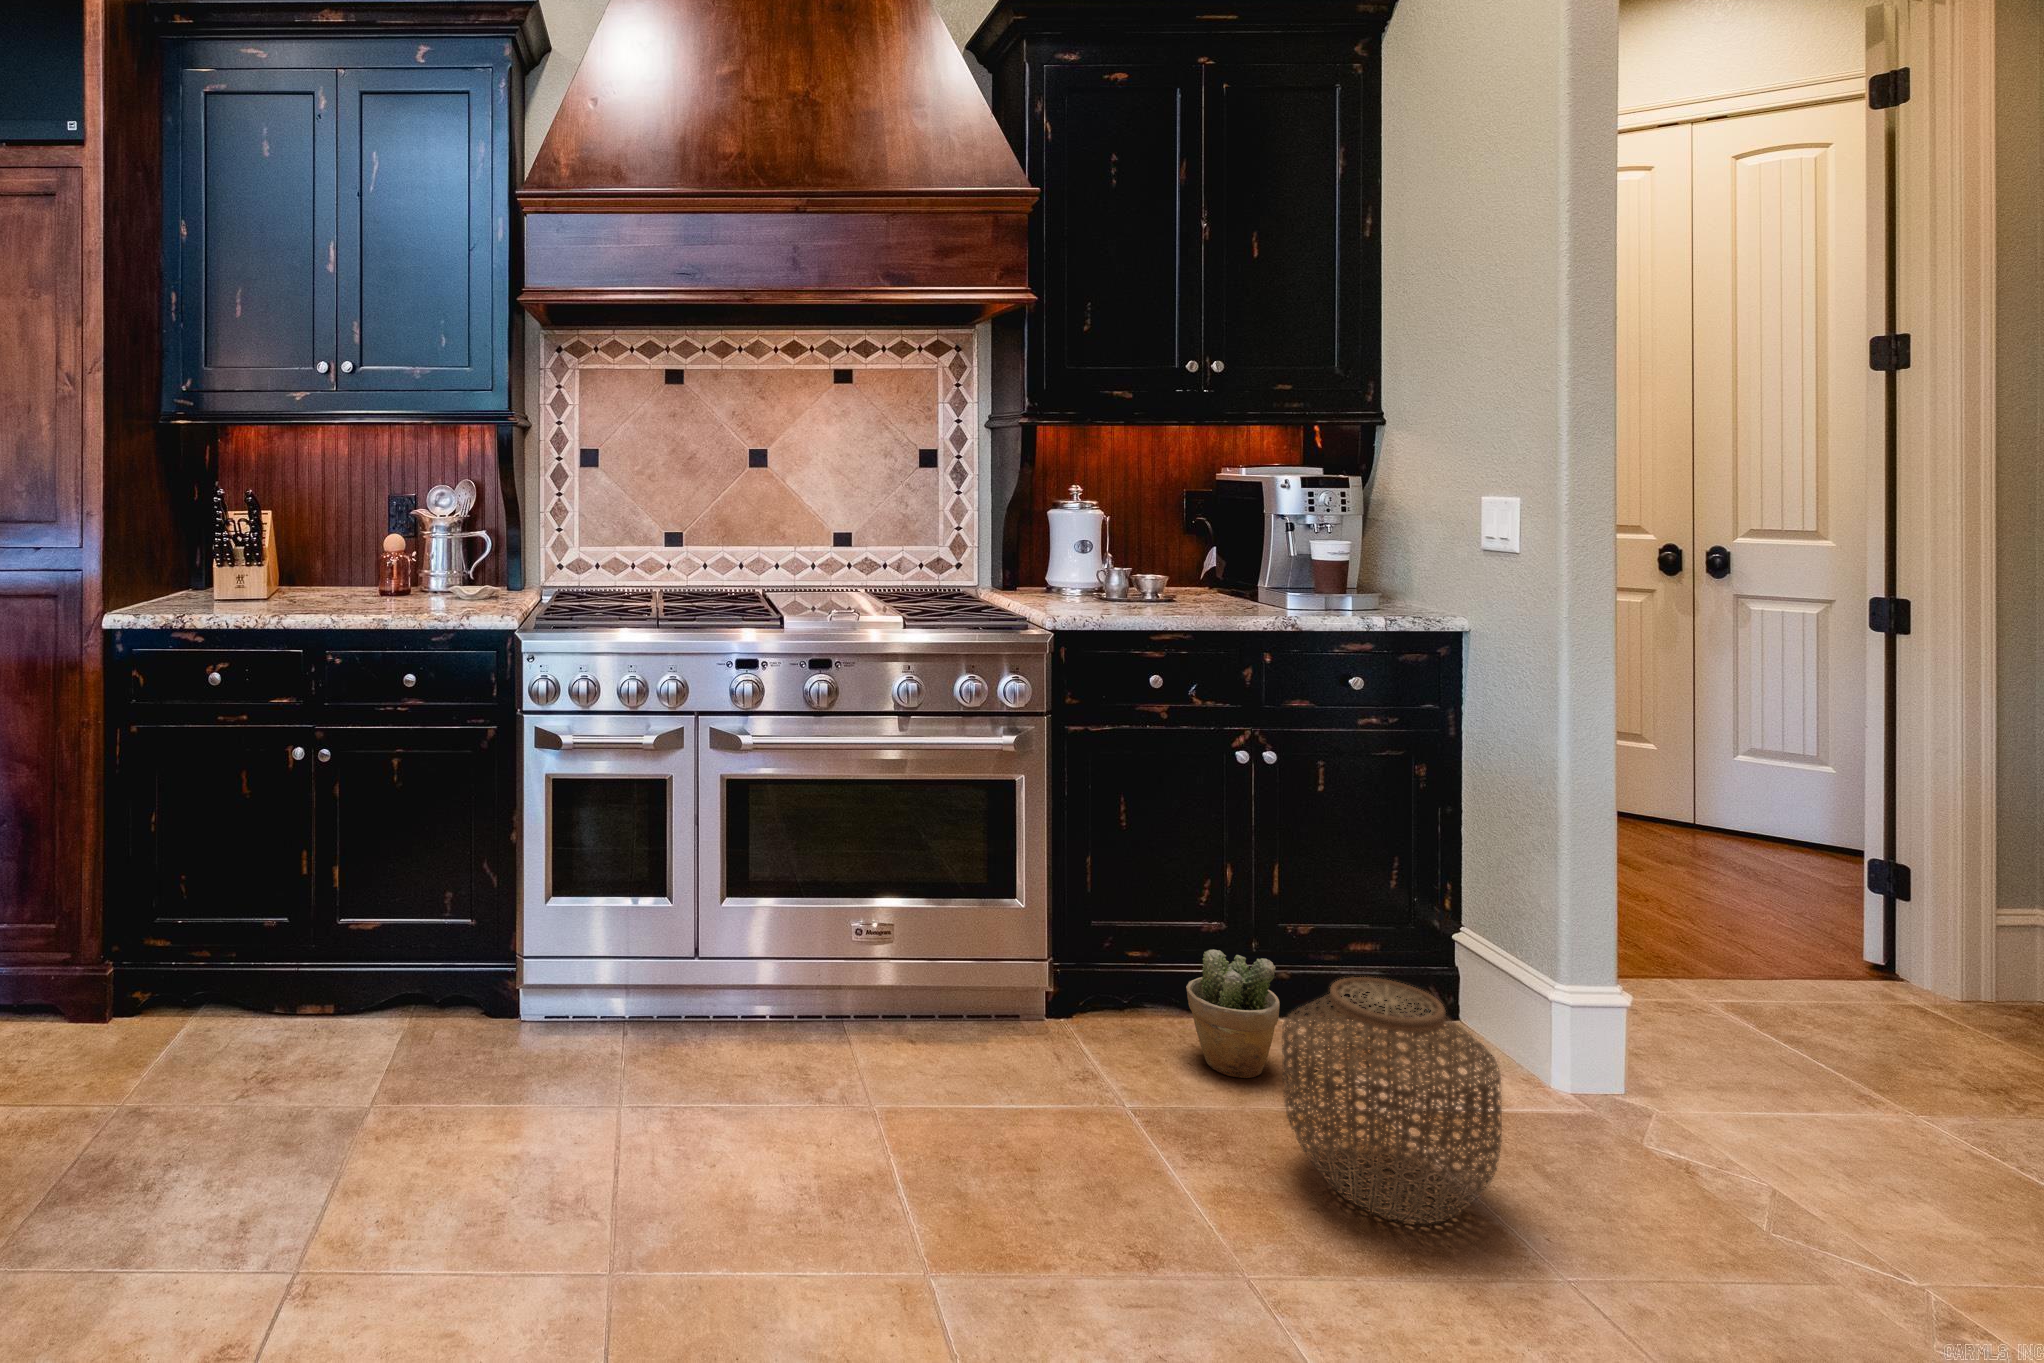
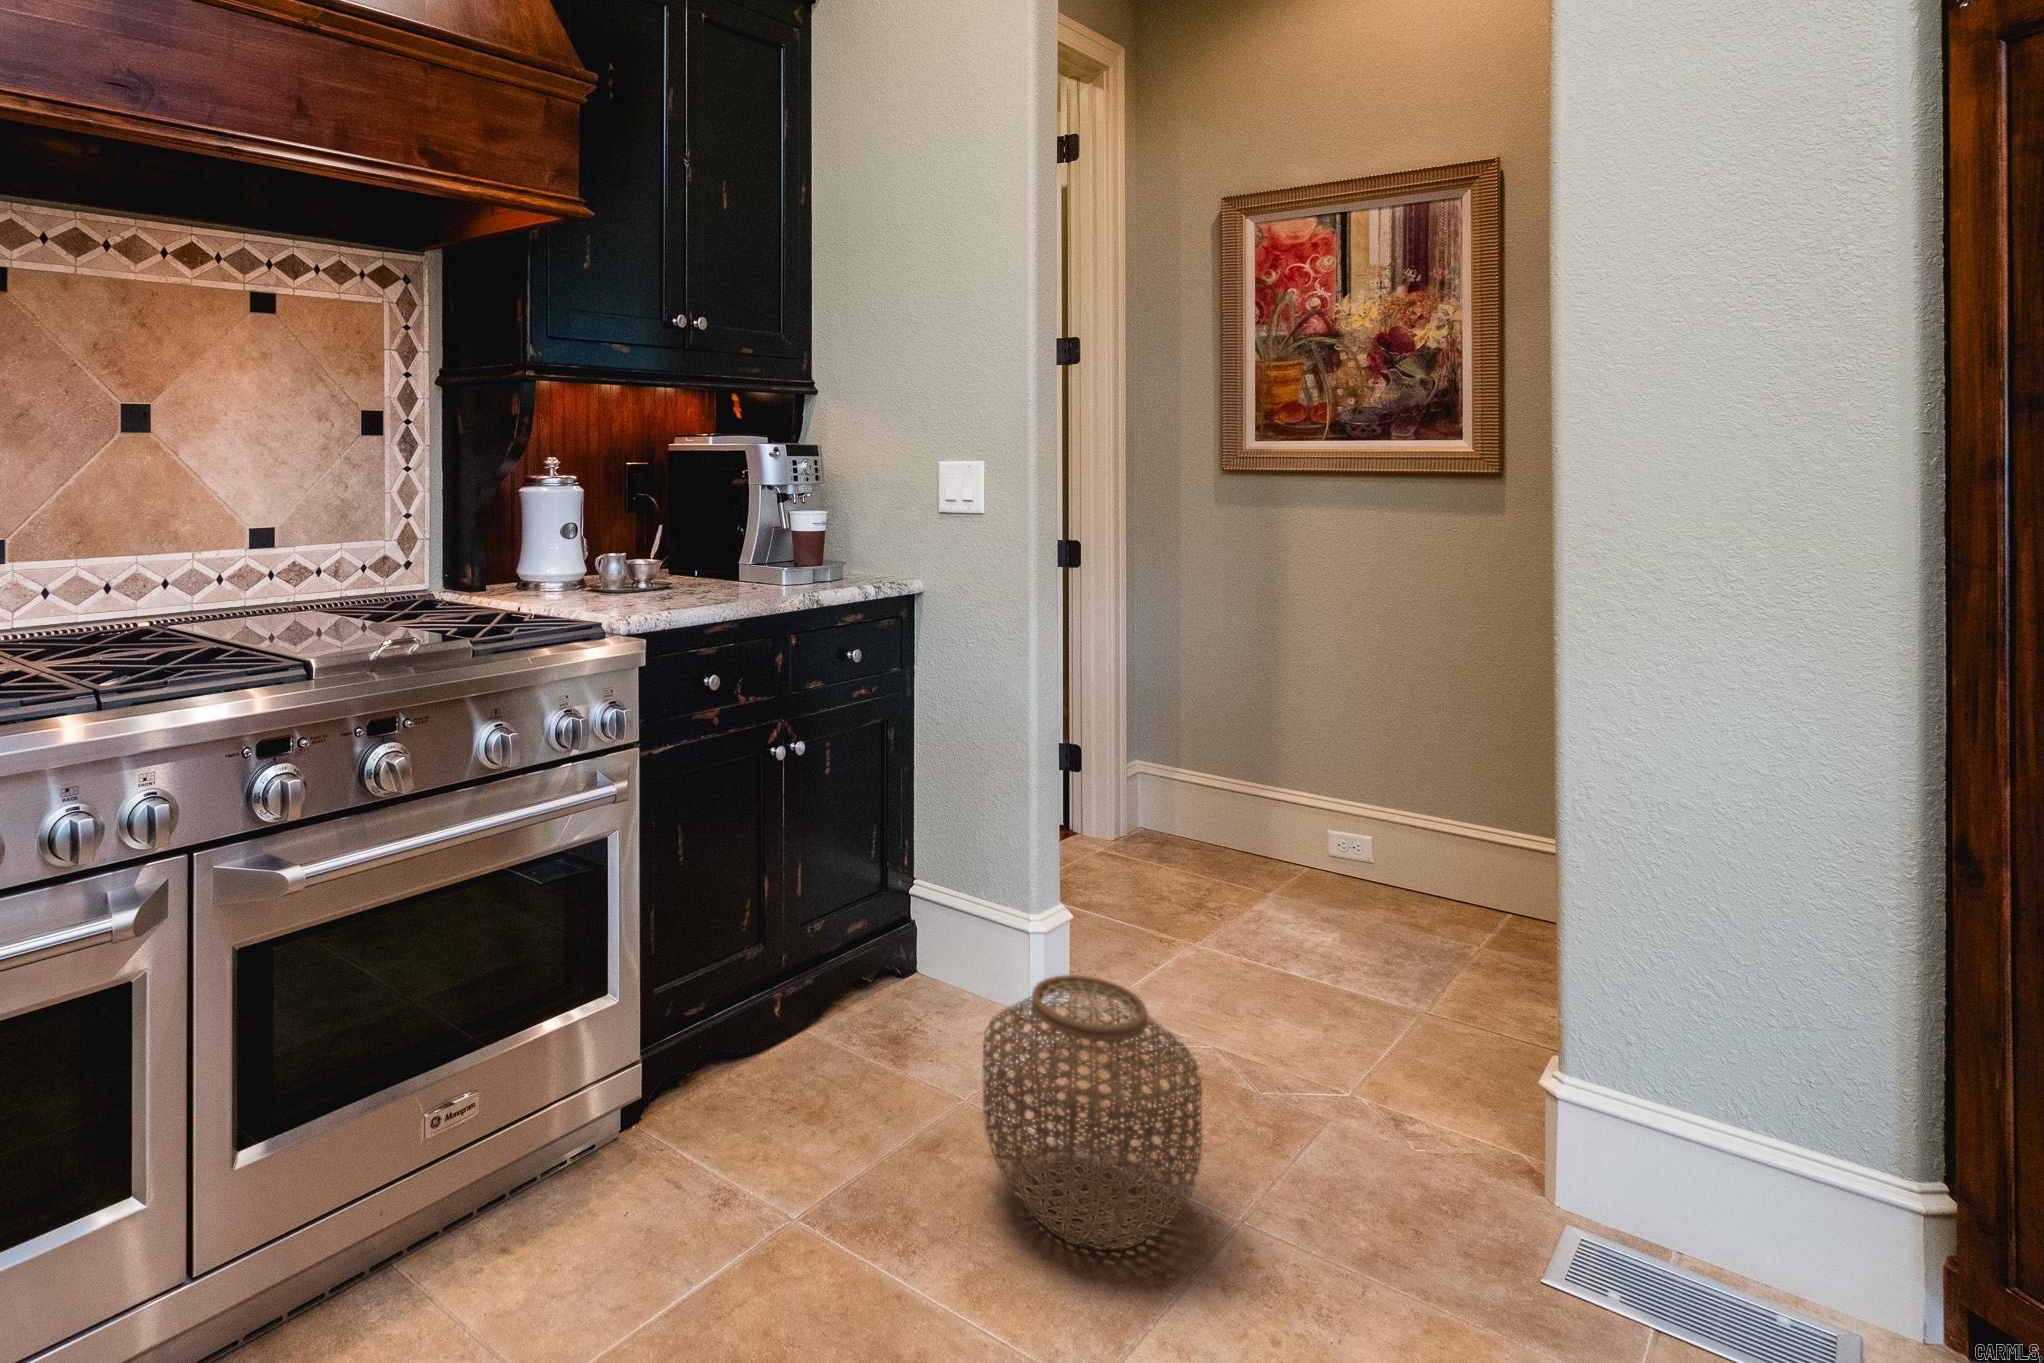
potted plant: present [1186,949,1280,1078] -> none [786,979,884,1129]

